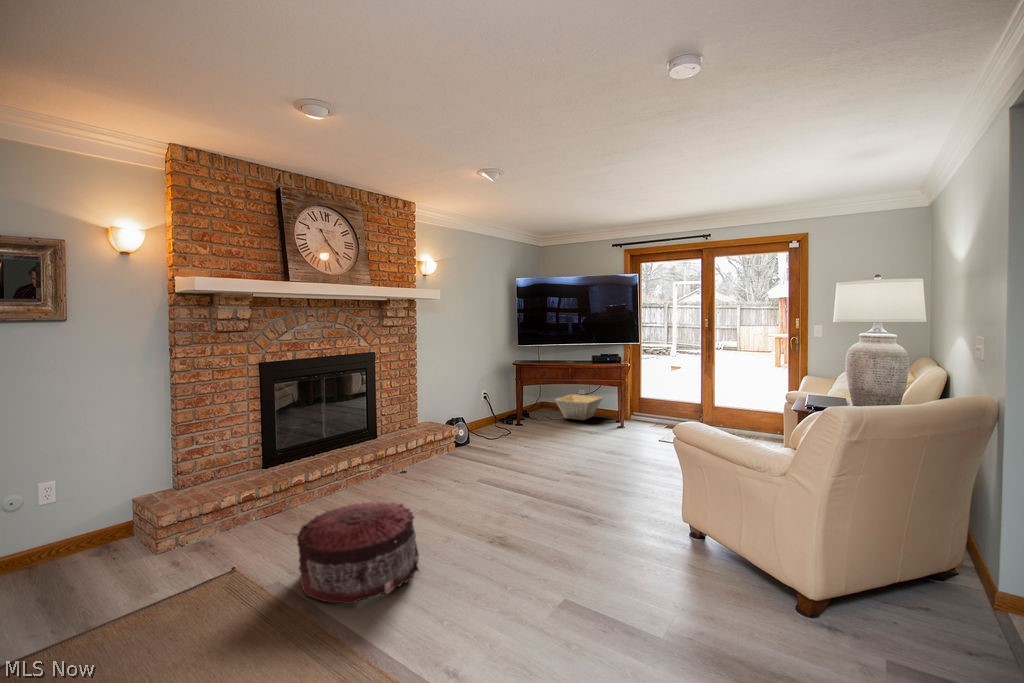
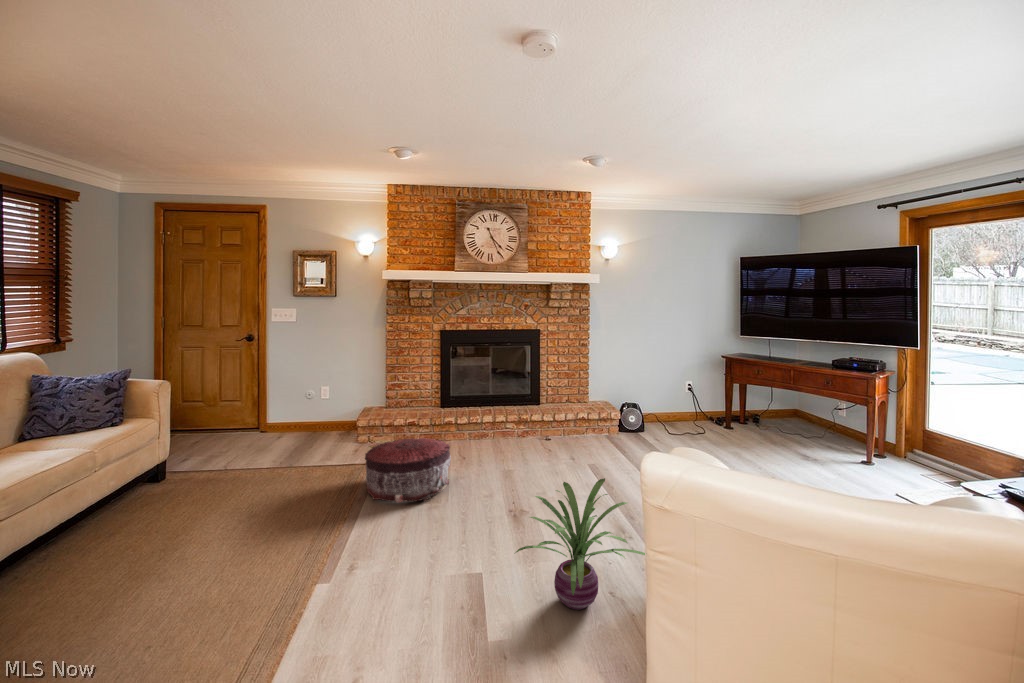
basket: present [555,394,603,420] -> none [777,401,854,435]
decorative plant: none [612,475,730,595] -> present [515,478,645,610]

